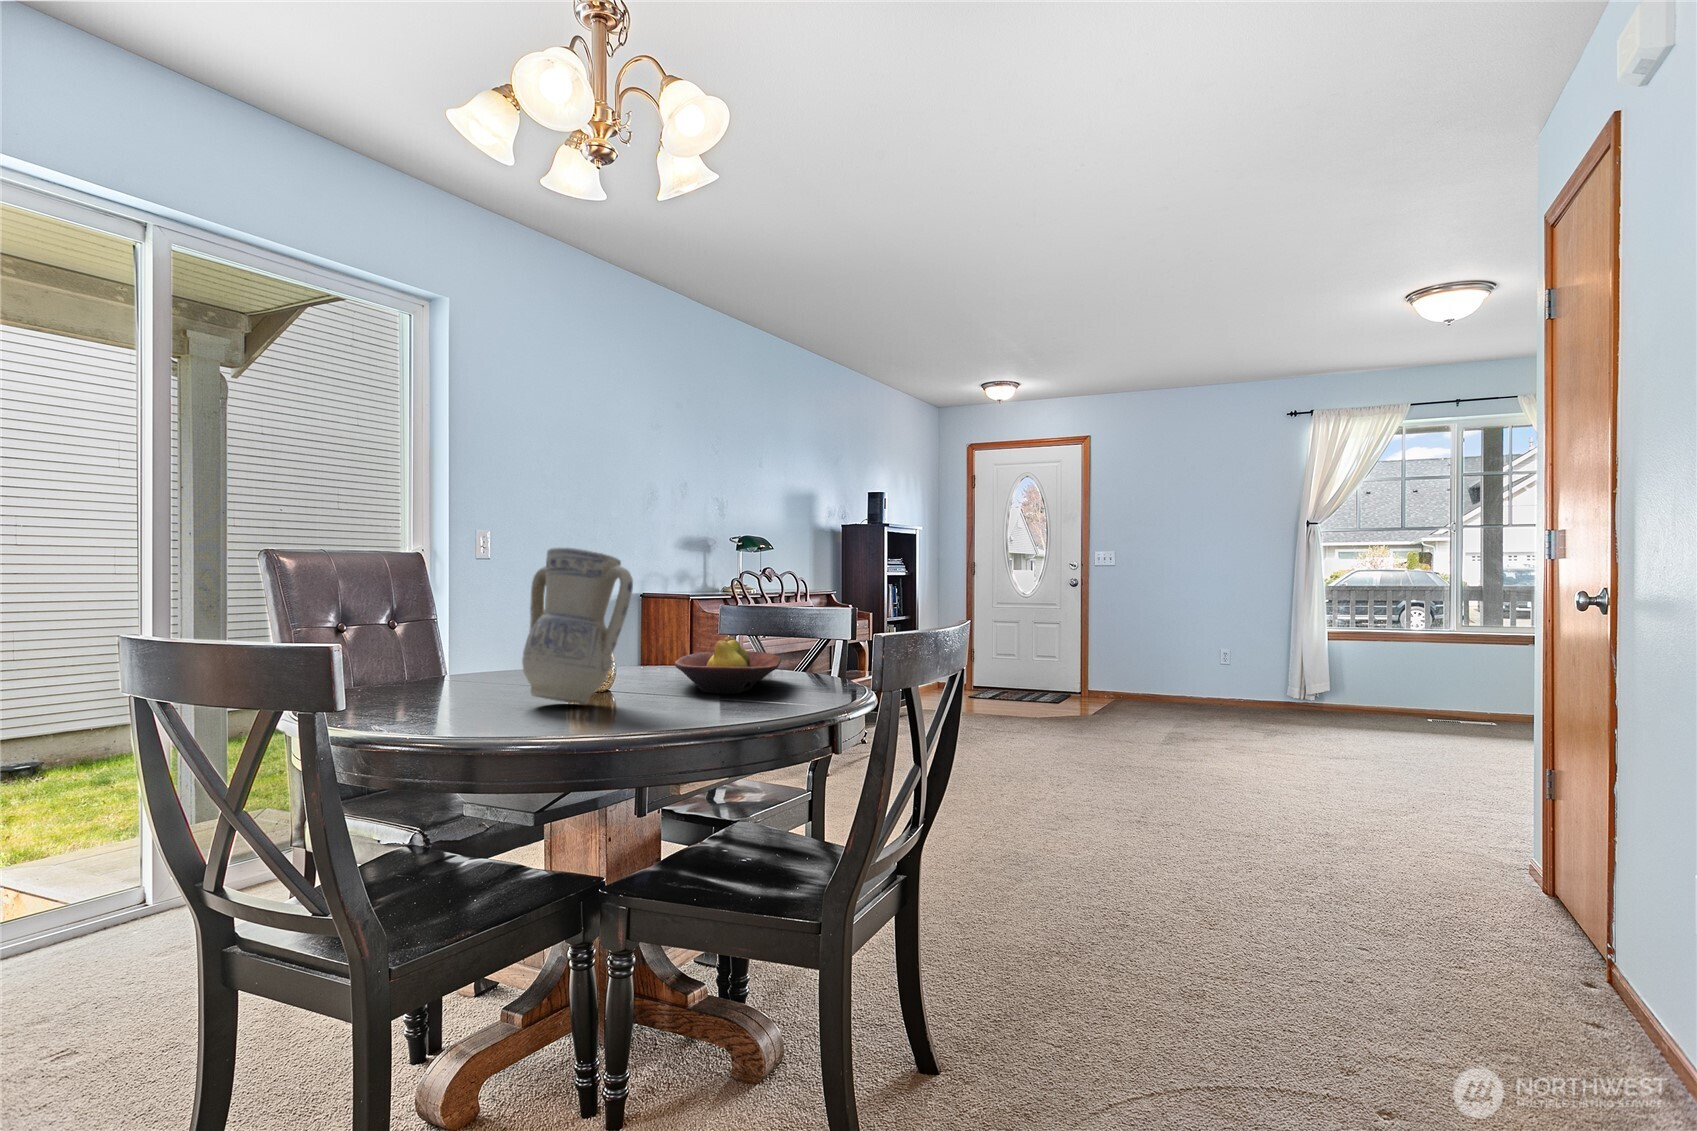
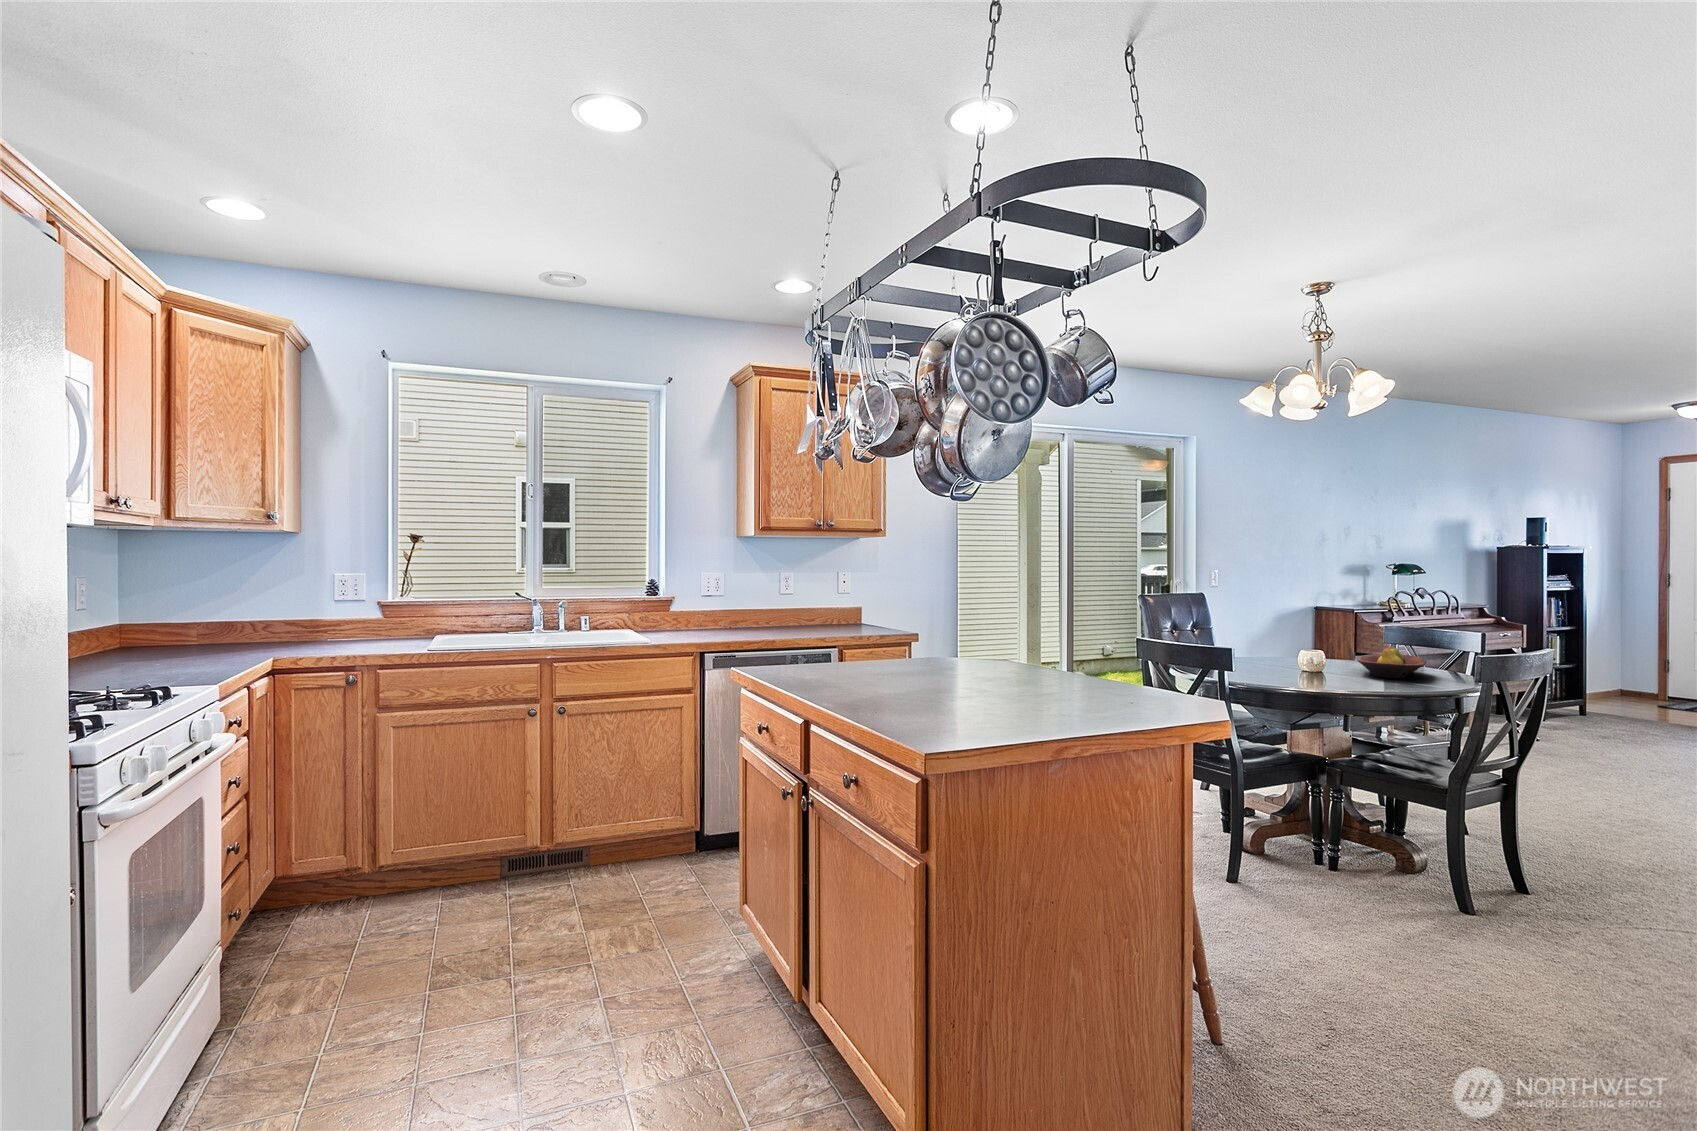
vase: present [522,547,633,704] -> none [1276,600,1336,677]

